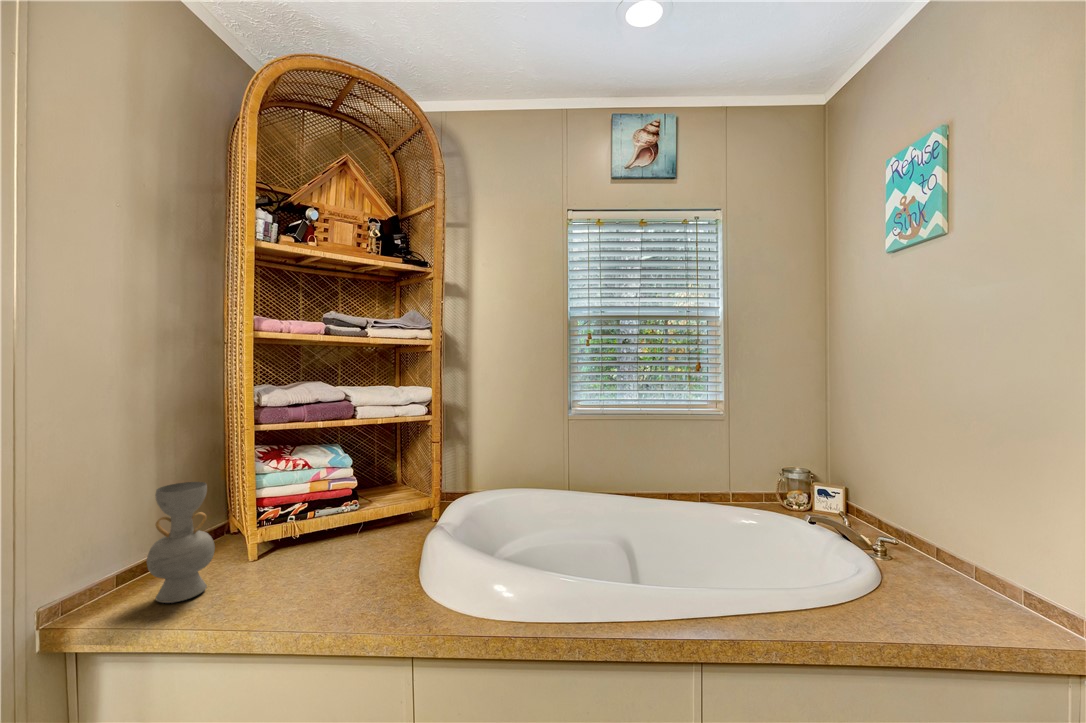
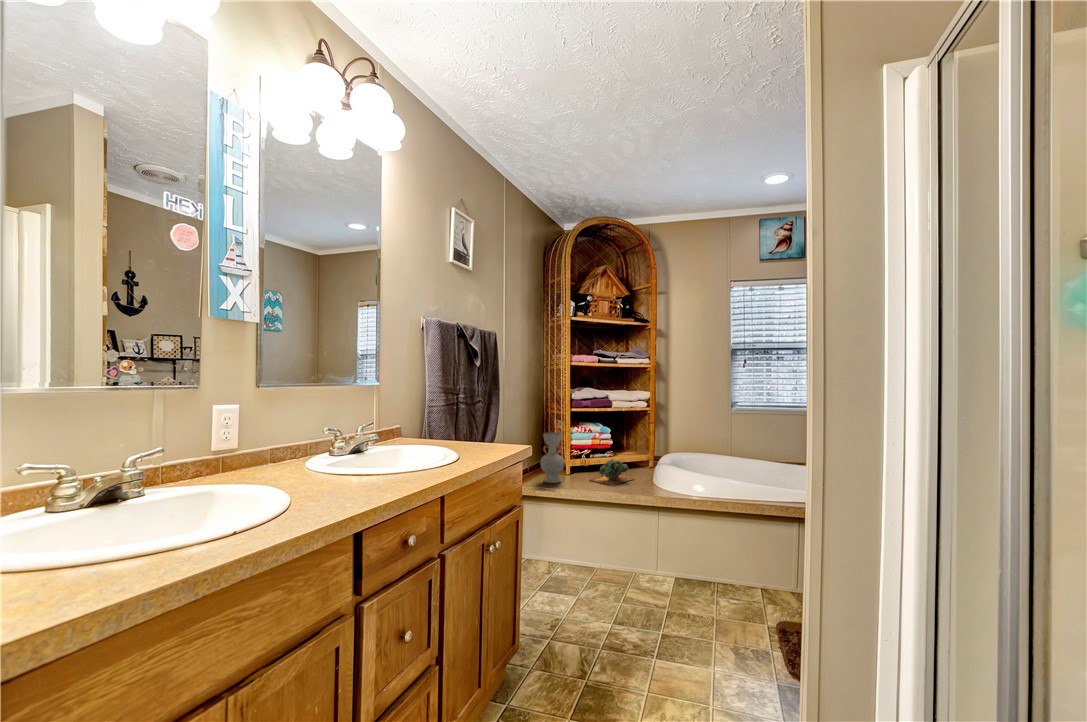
succulent plant: none [278,526,385,591] -> present [589,459,634,485]

